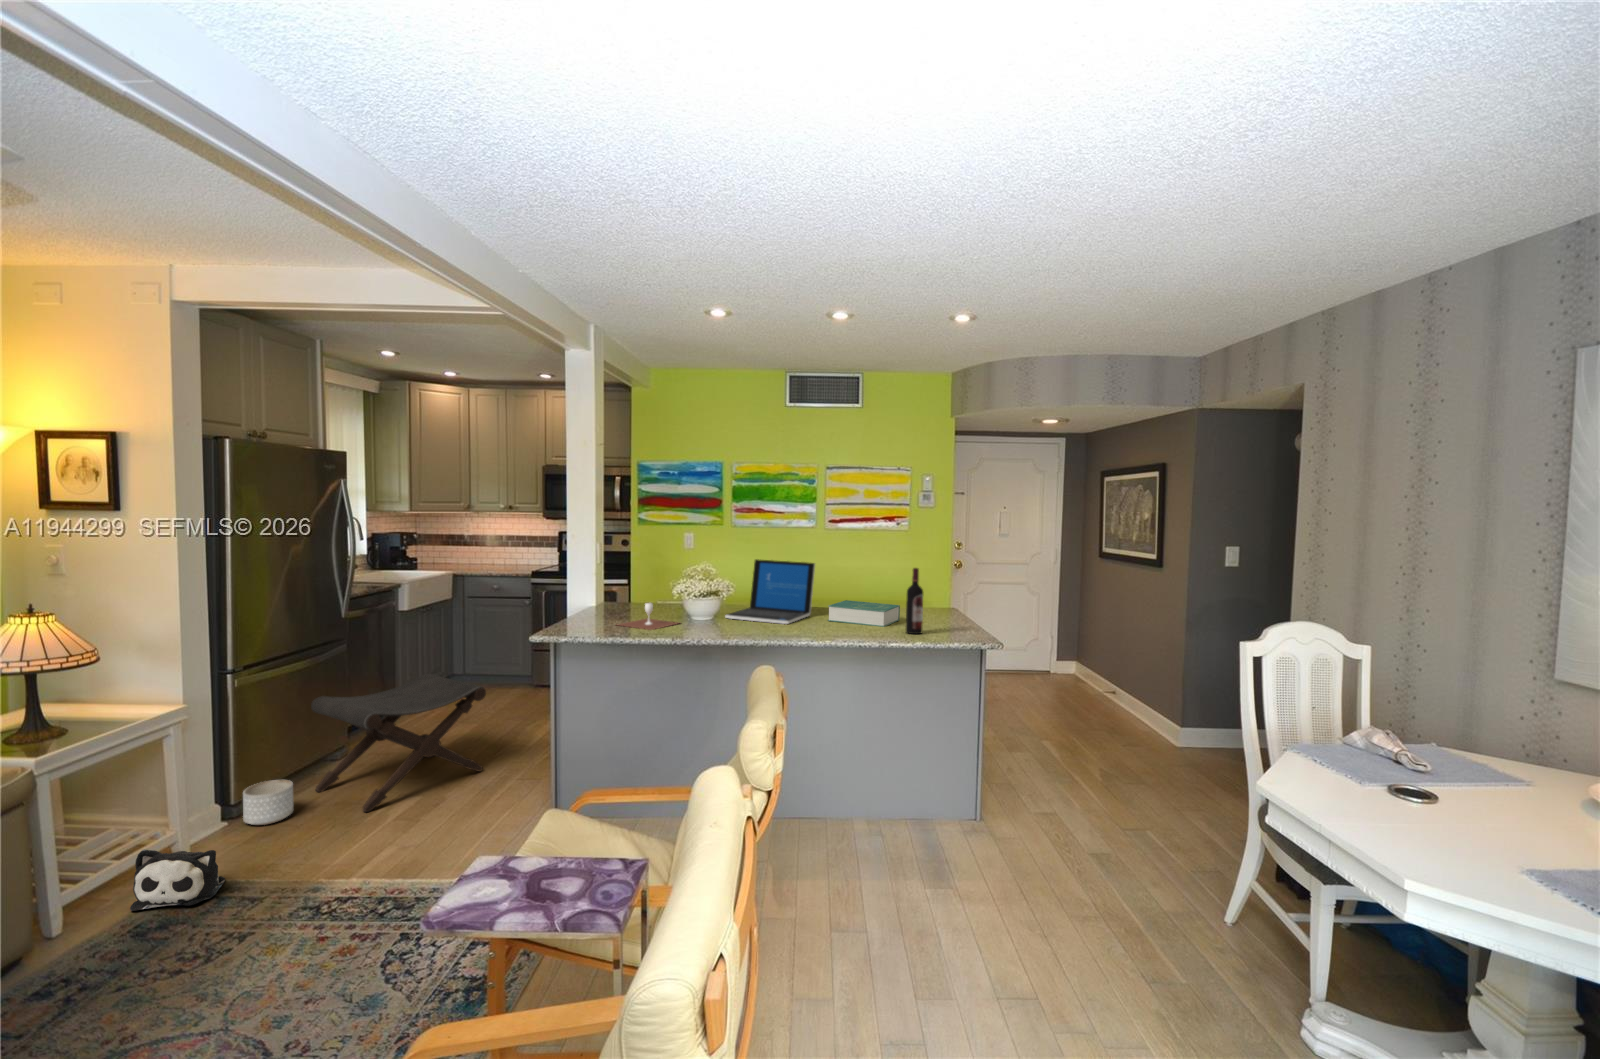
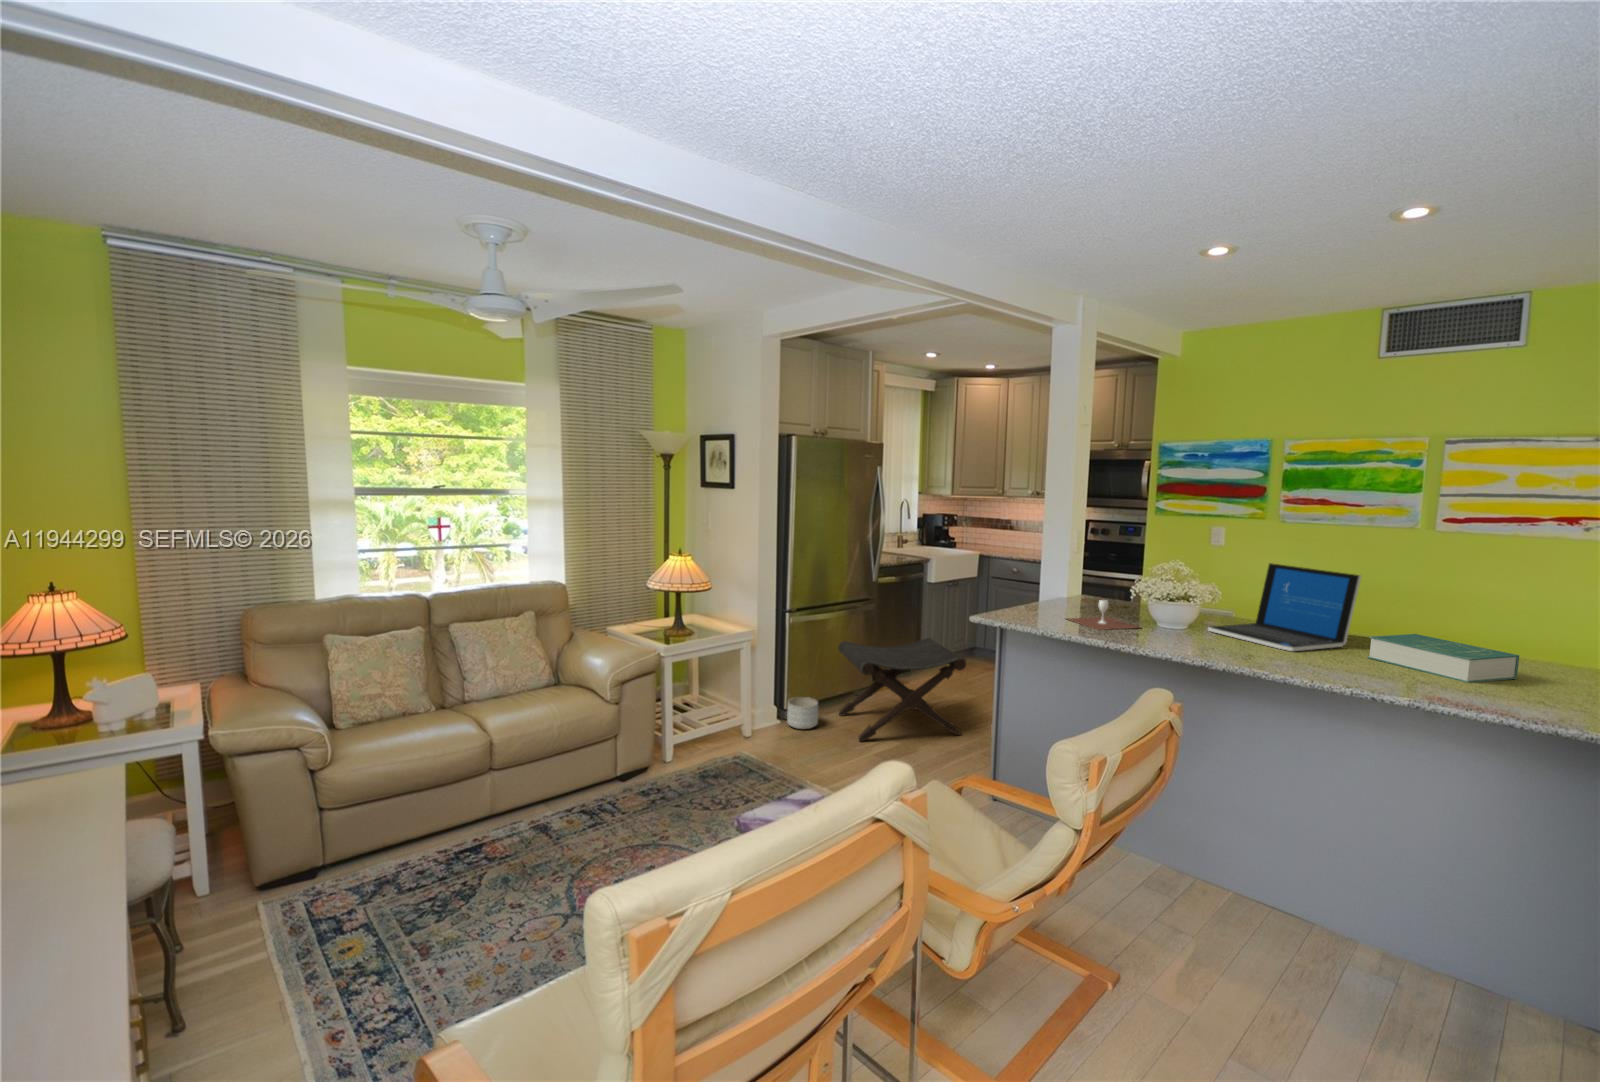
wine bottle: present [906,568,923,634] -> none [1502,598,1549,706]
plush toy: present [130,849,225,911] -> none [706,722,758,769]

